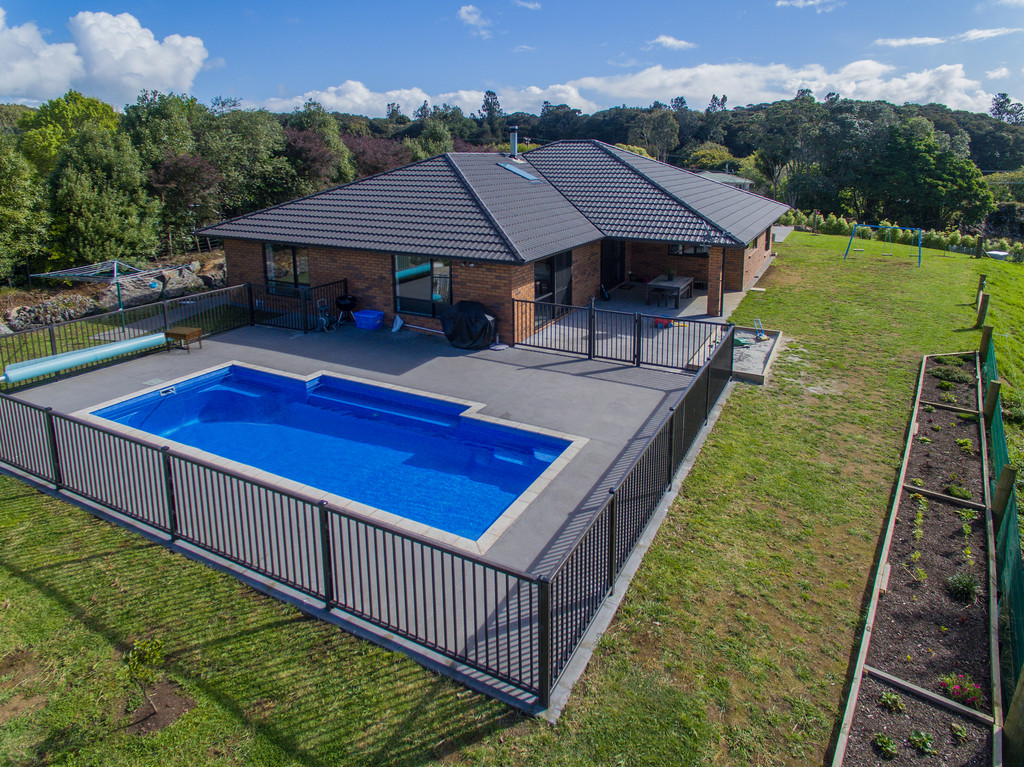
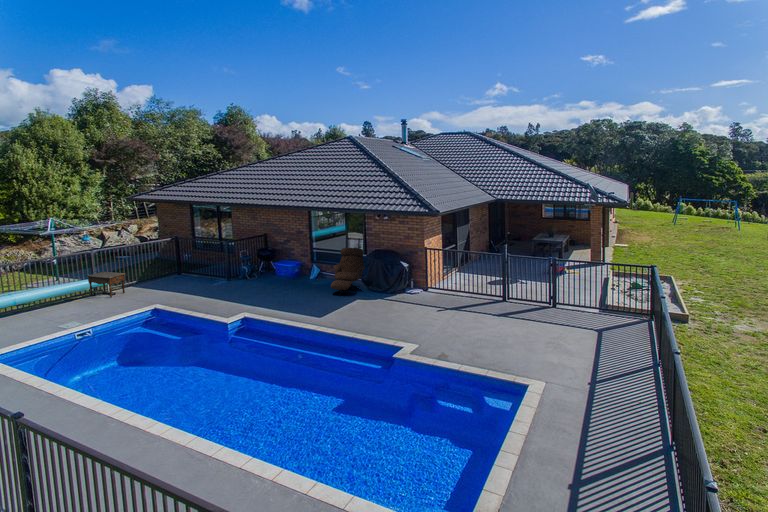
lounge chair: none [413,300,450,352] -> present [331,248,365,295]

